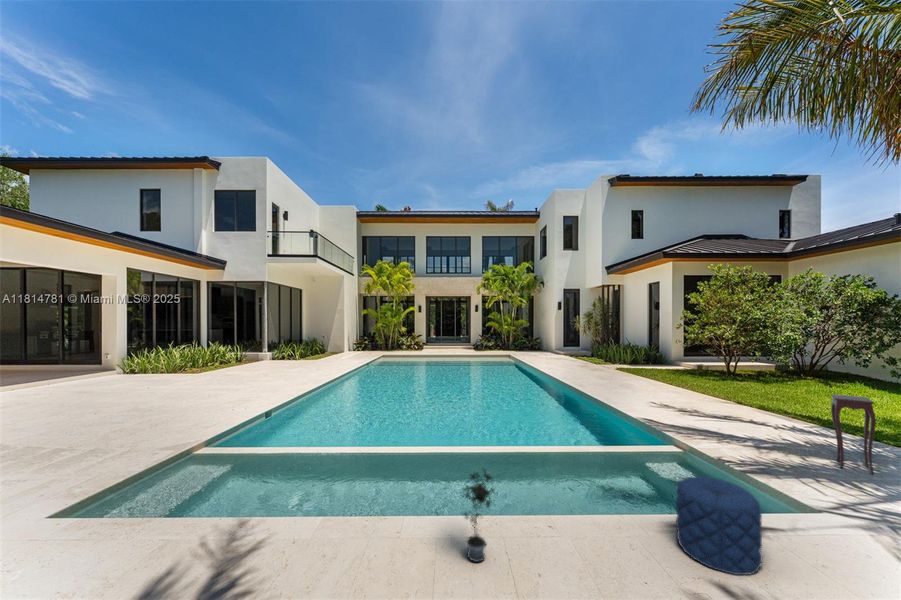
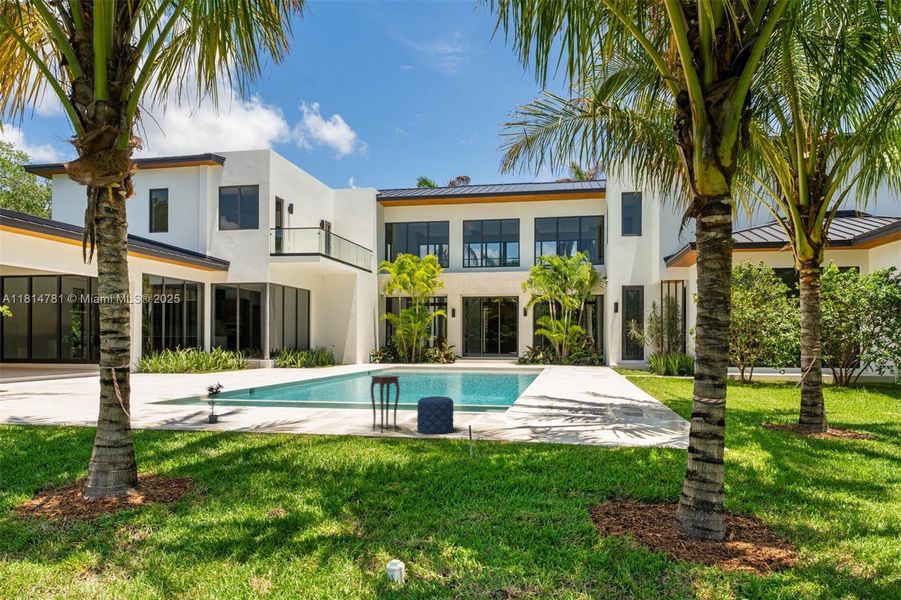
side table: present [831,394,876,474] -> present [371,375,400,433]
potted plant: present [463,470,493,562] -> present [207,382,223,423]

